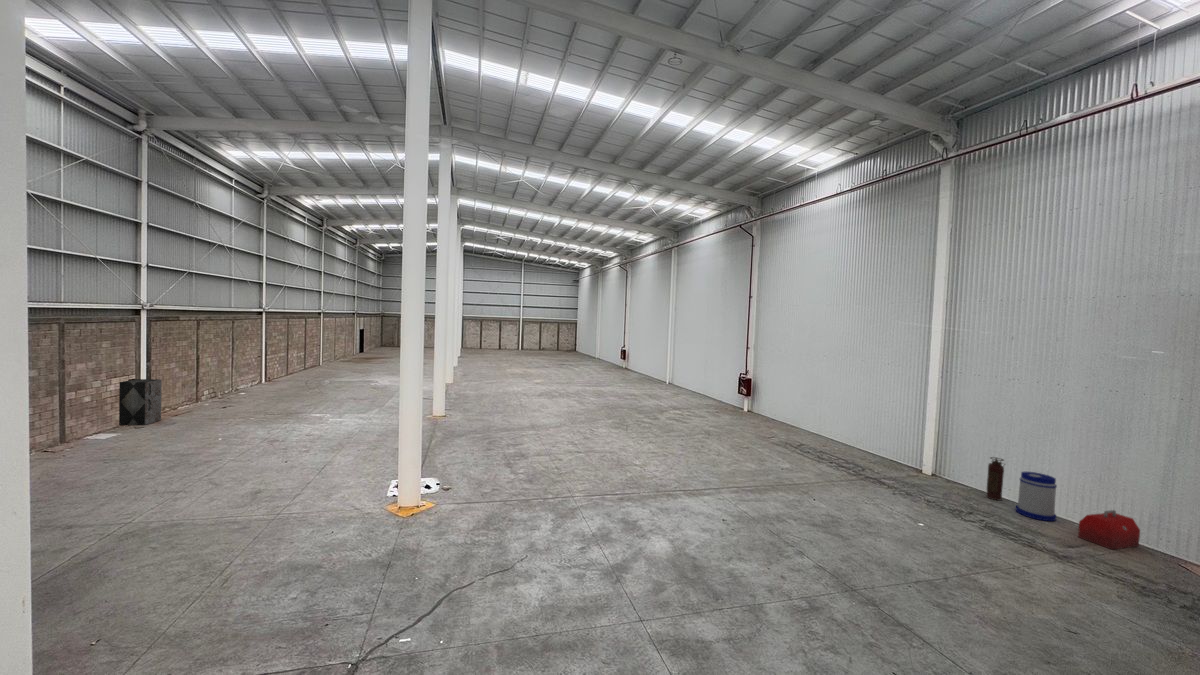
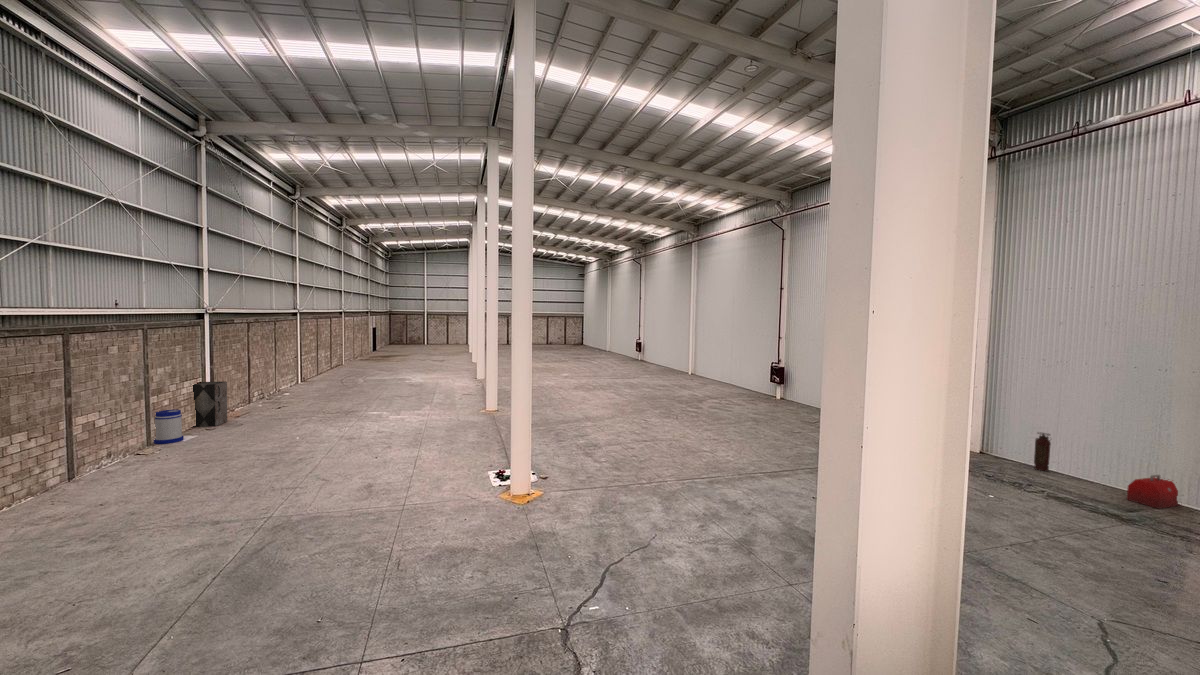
trash can: present [1016,472,1057,521] -> present [154,410,184,444]

